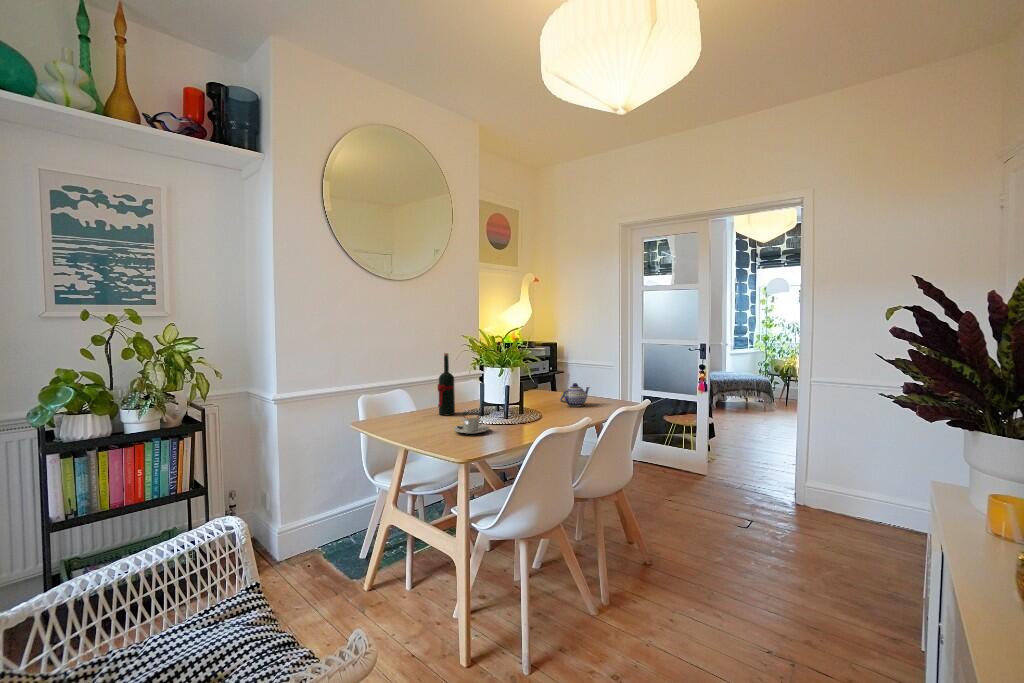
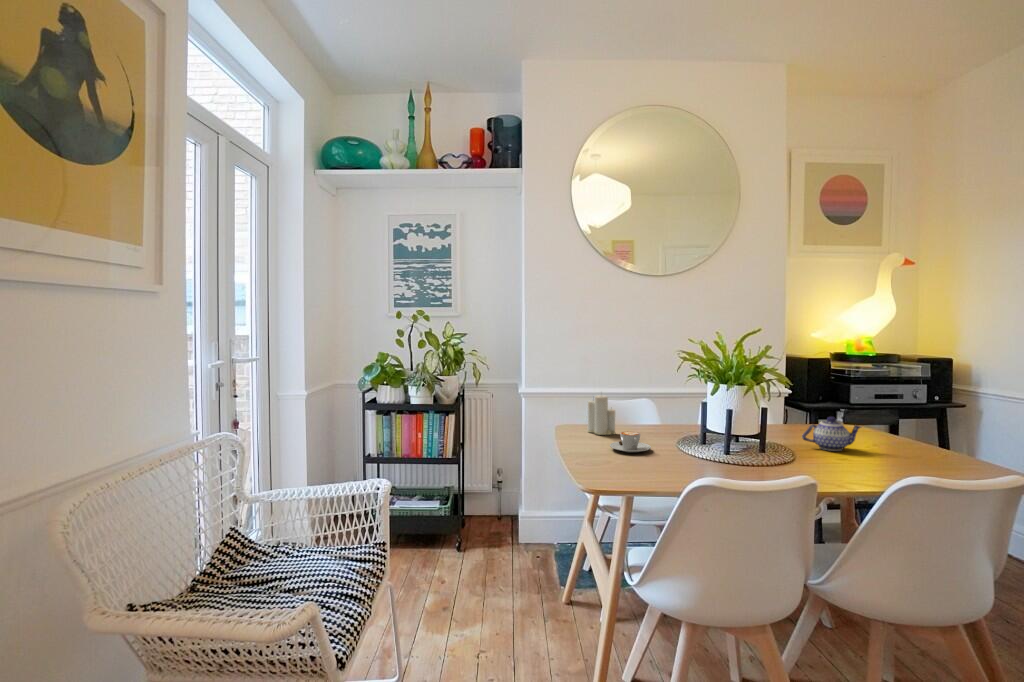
wine bottle: present [438,353,455,415] -> none [635,361,658,432]
candle: none [402,384,431,425] -> present [588,395,615,435]

